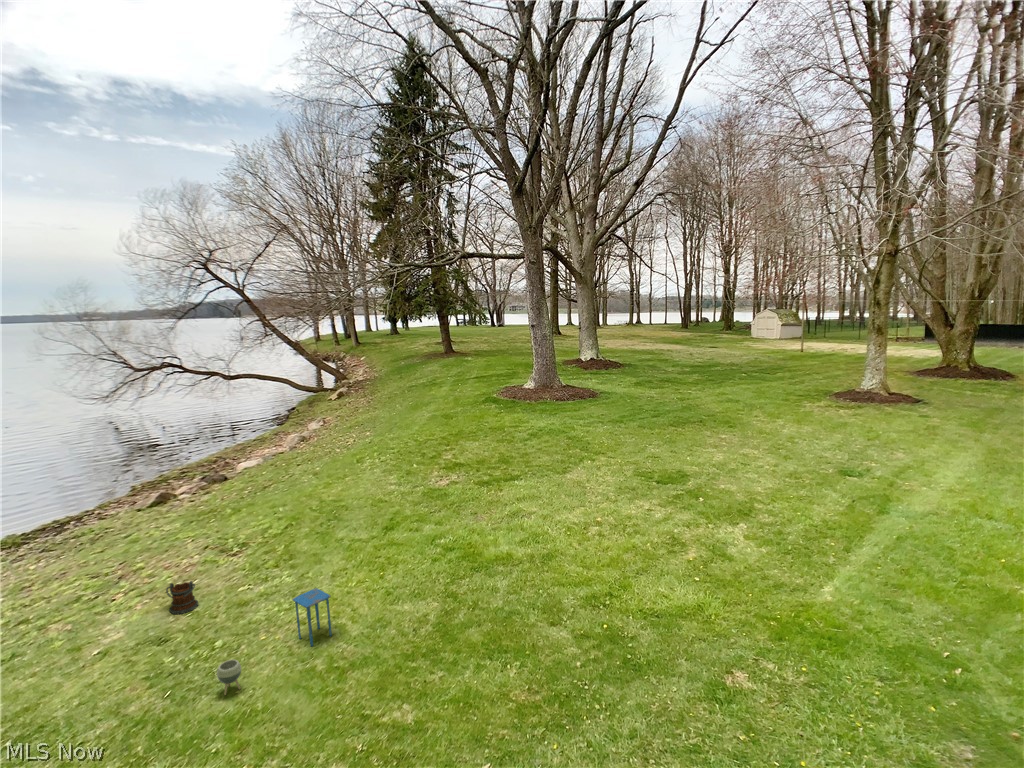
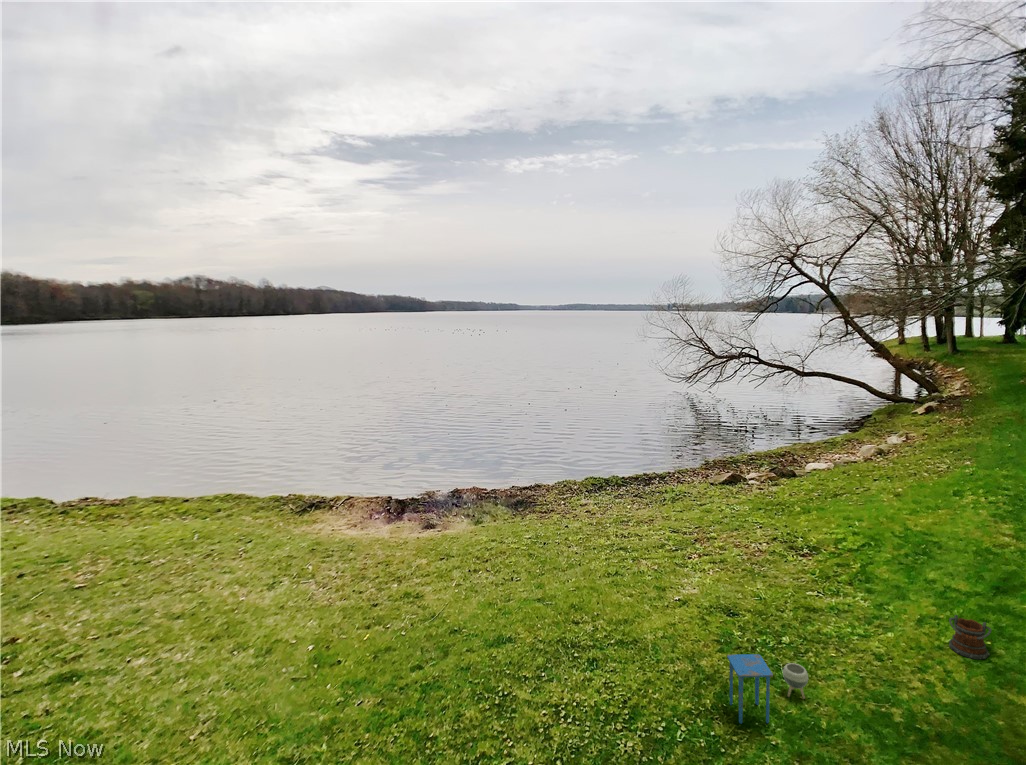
bucket: present [166,581,198,614] -> present [949,615,991,659]
side table: present [292,588,332,646] -> present [727,654,773,724]

